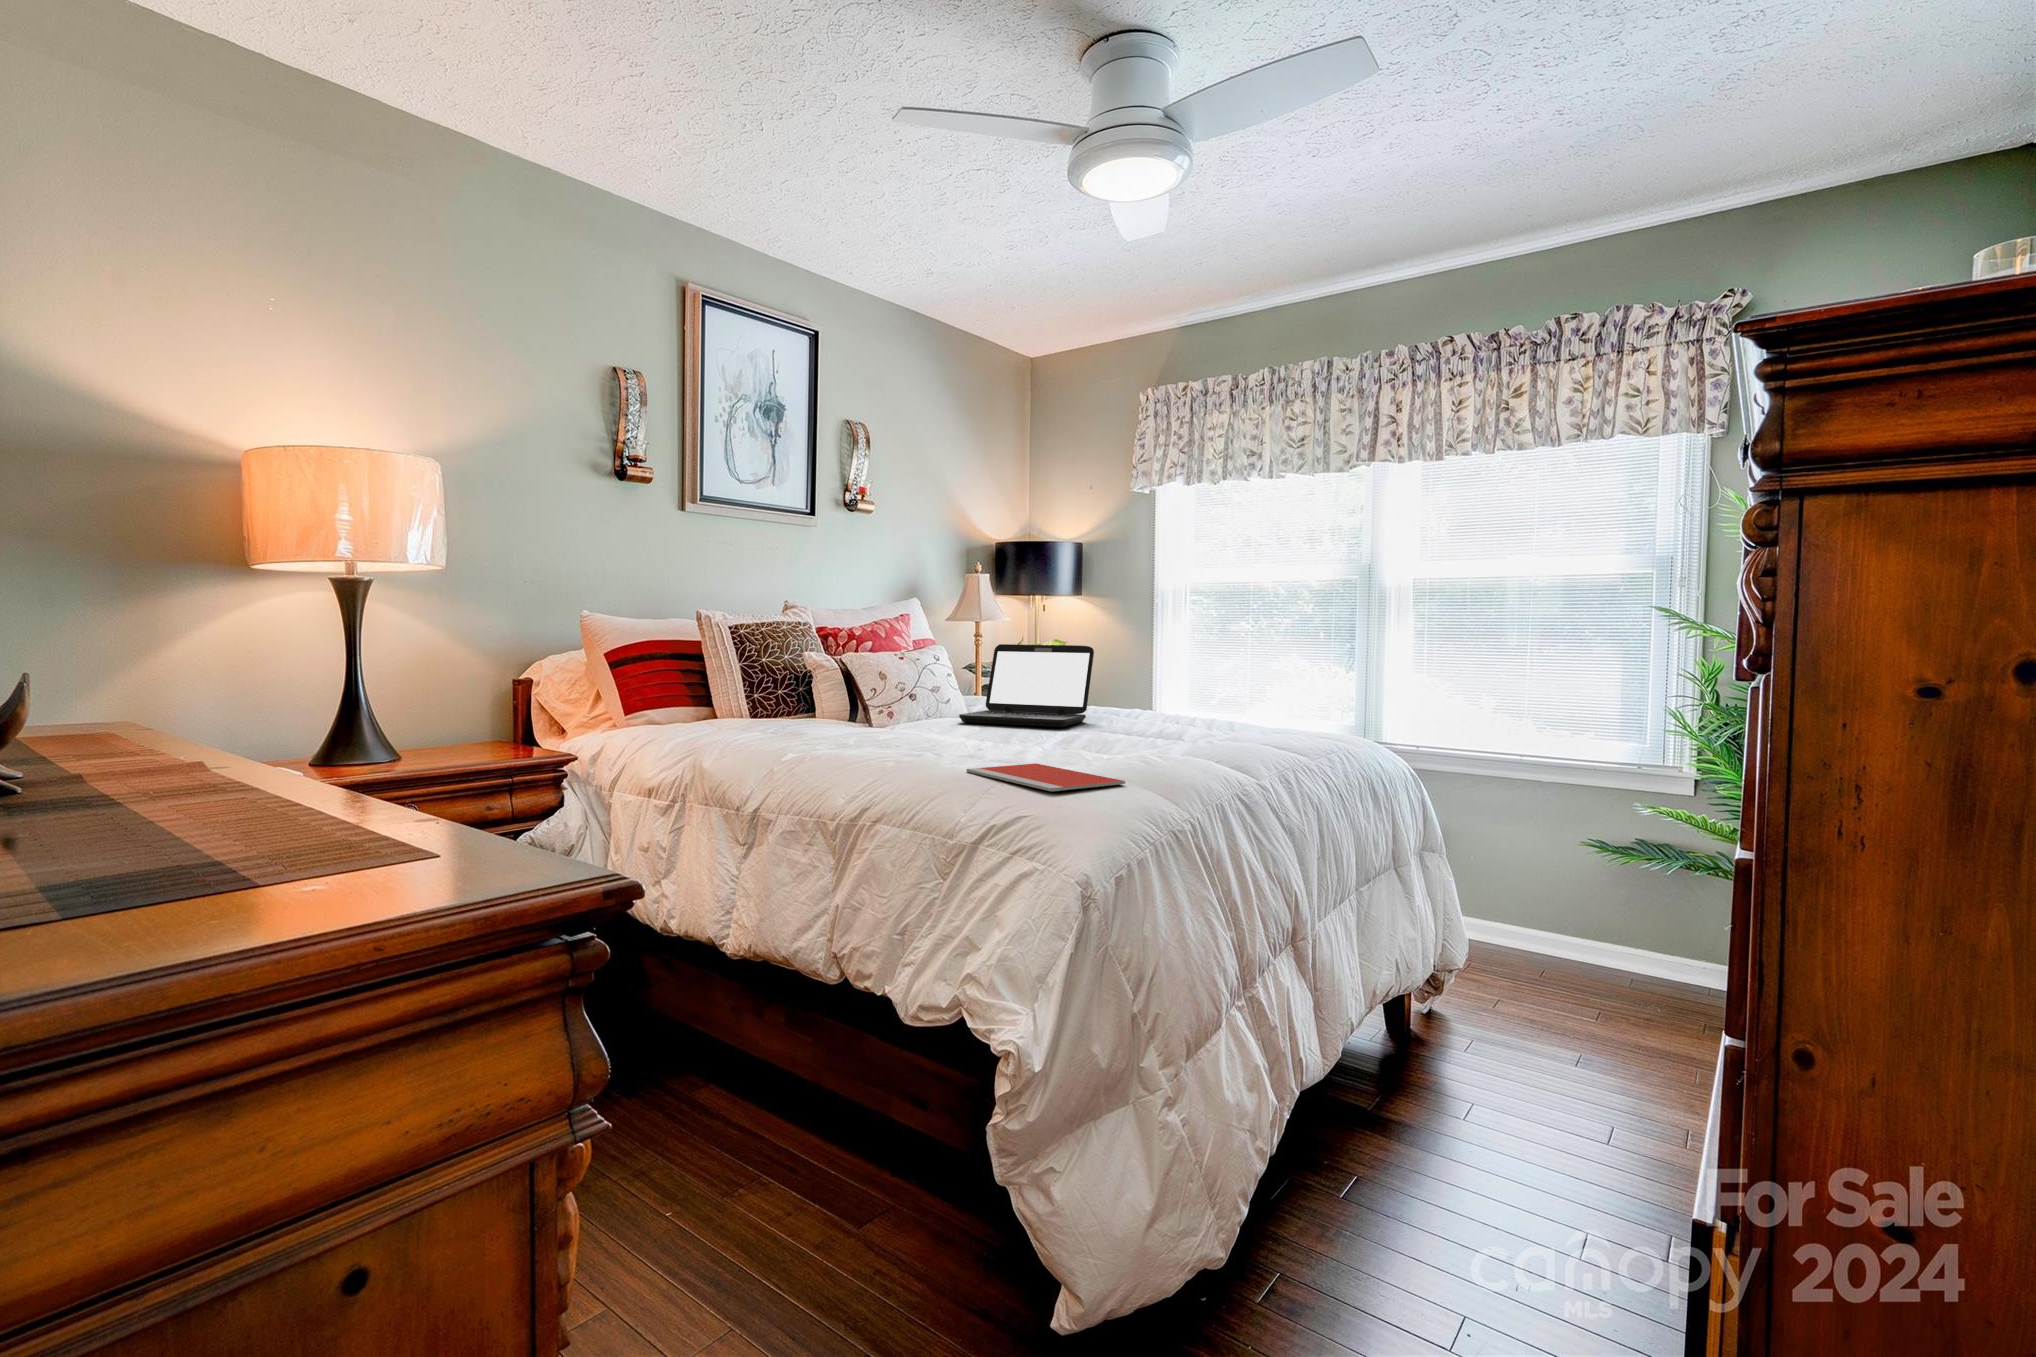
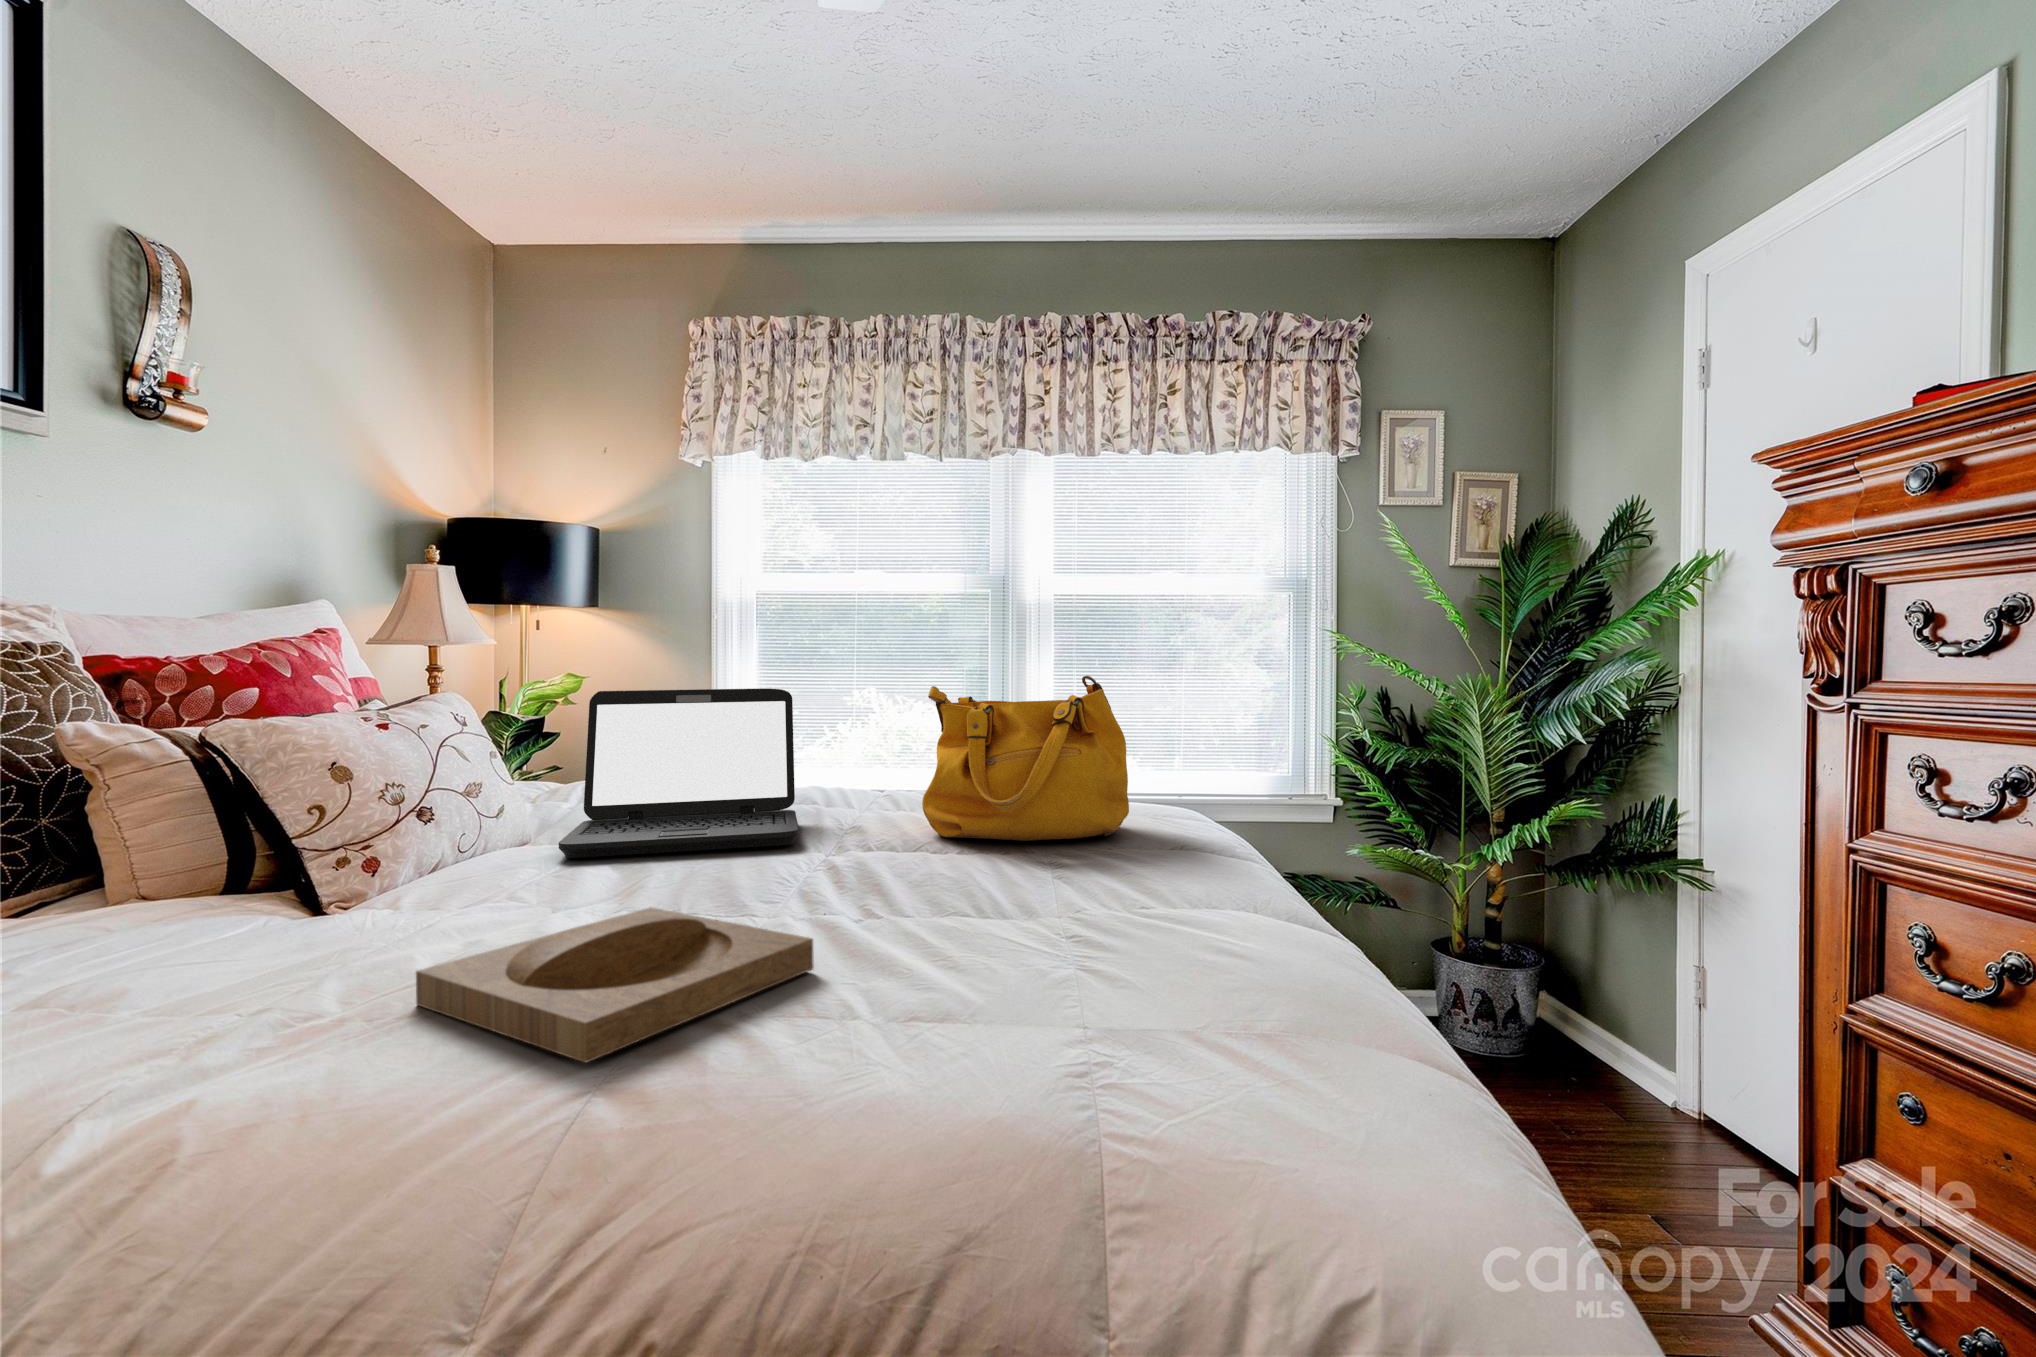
handbag: none [1137,641,1258,740] -> present [922,676,1129,841]
tray: none [863,728,987,758] -> present [416,908,814,1063]
notebook: present [967,763,1125,791] -> none [893,980,1297,1119]

